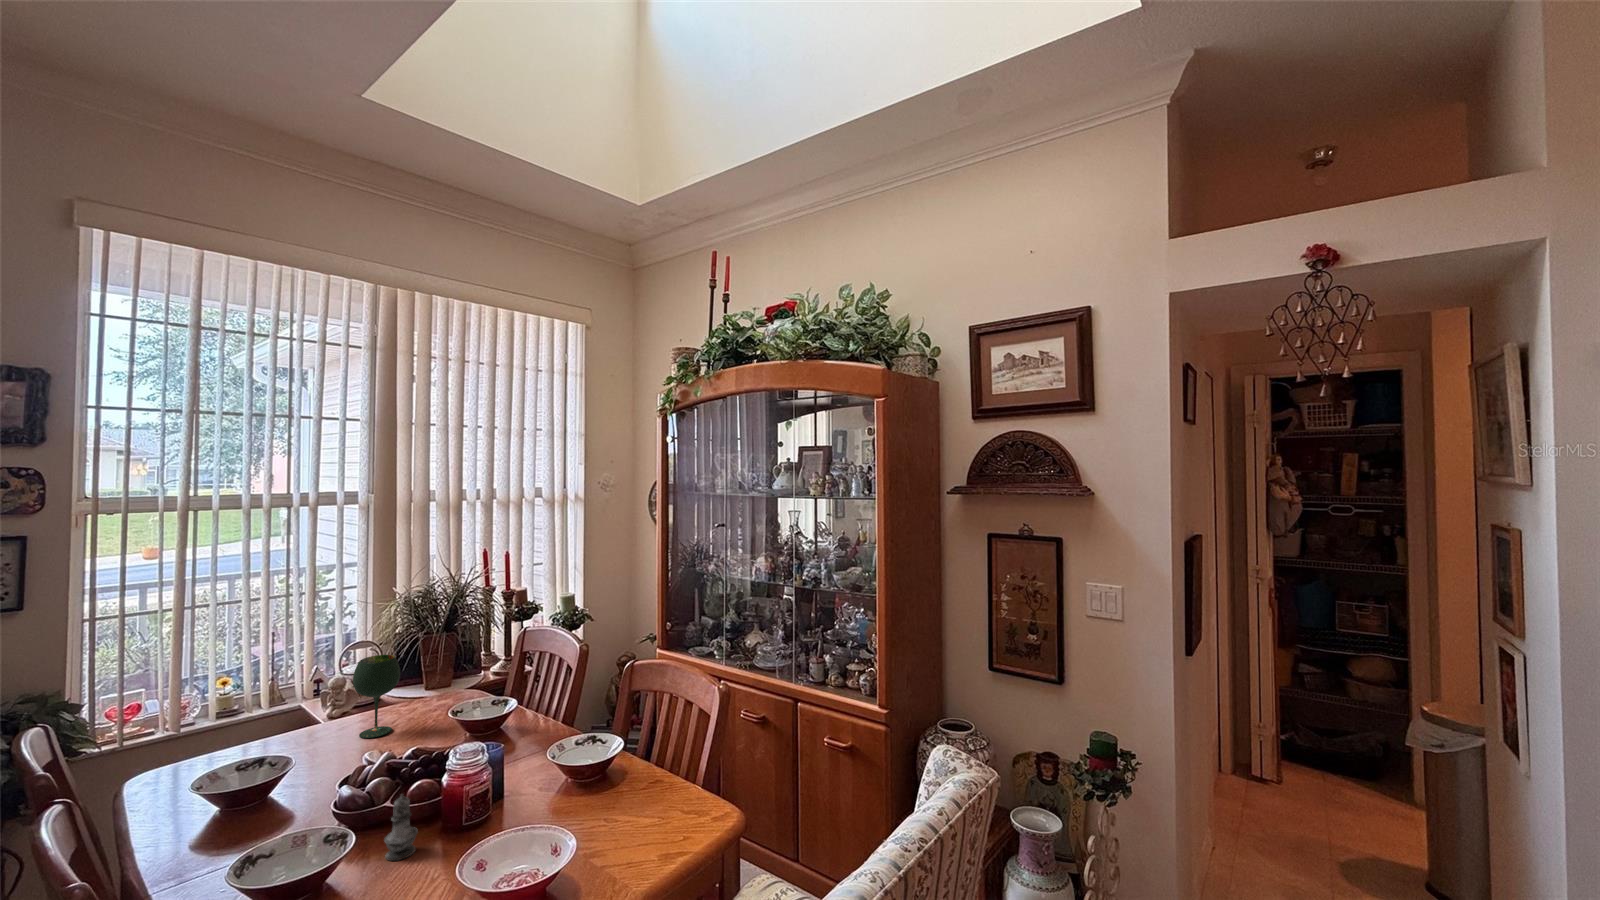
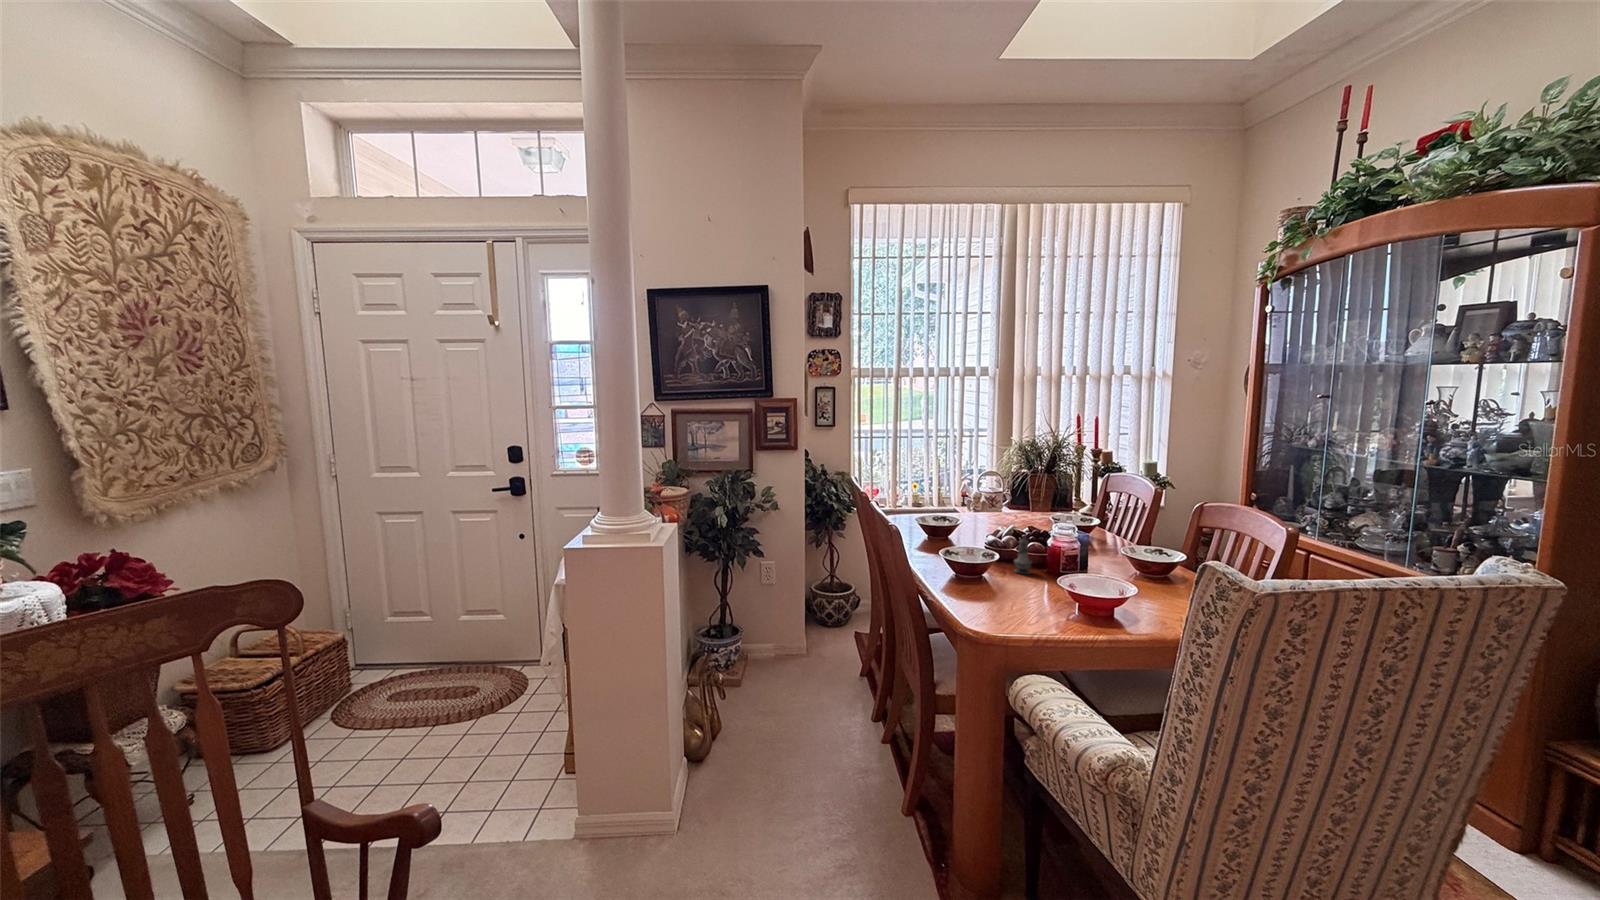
wine glass: present [353,655,400,738] -> none [990,471,1019,523]

